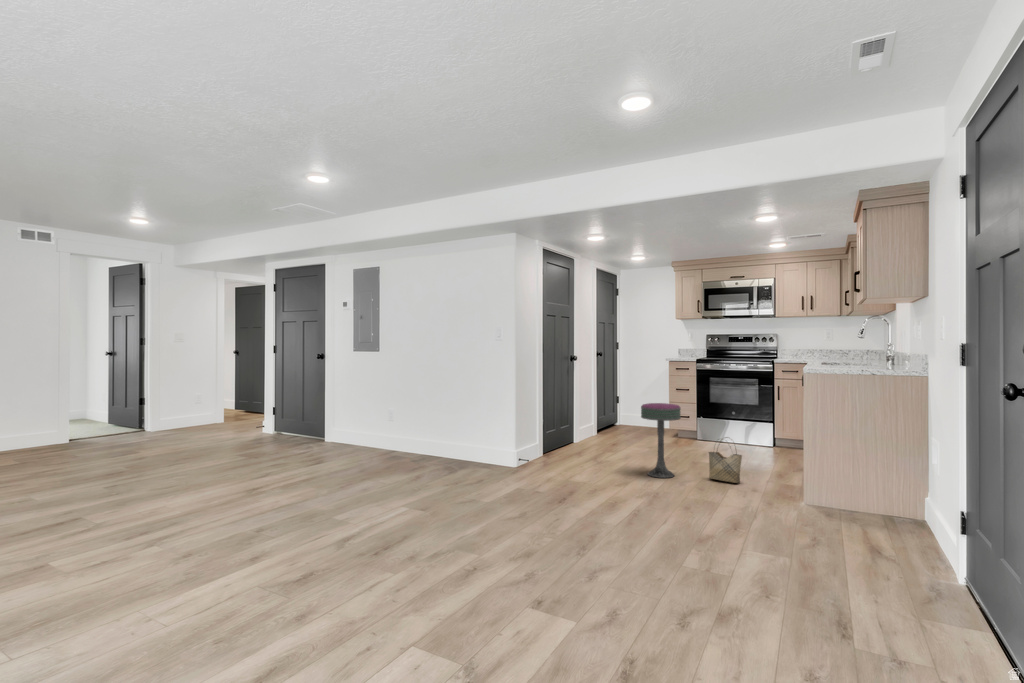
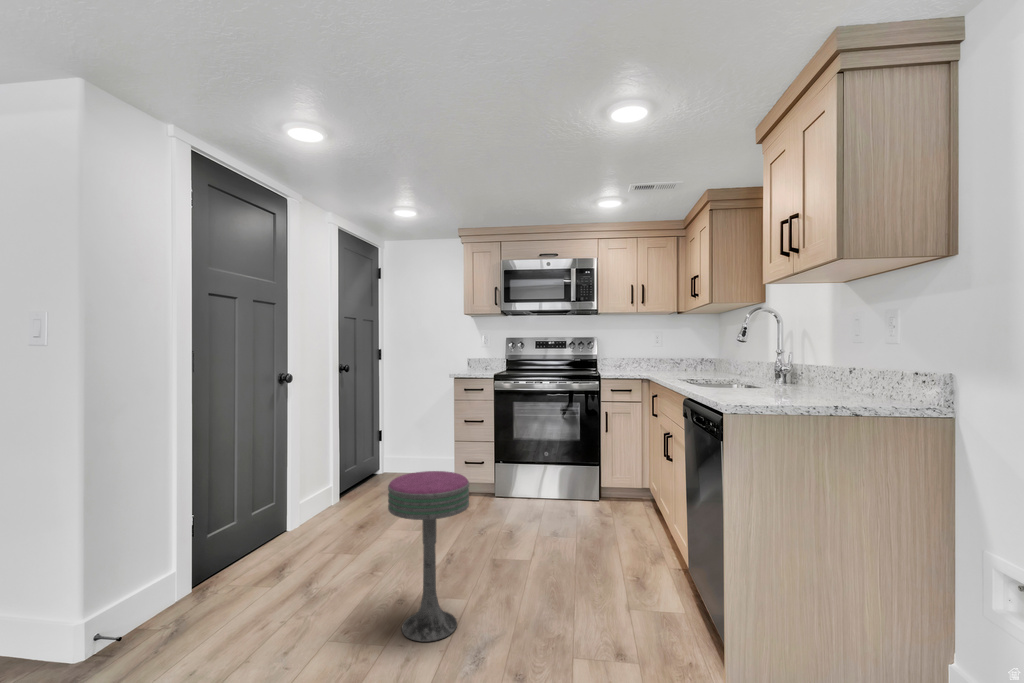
woven basket: present [709,452,742,483] -> none [522,535,587,635]

